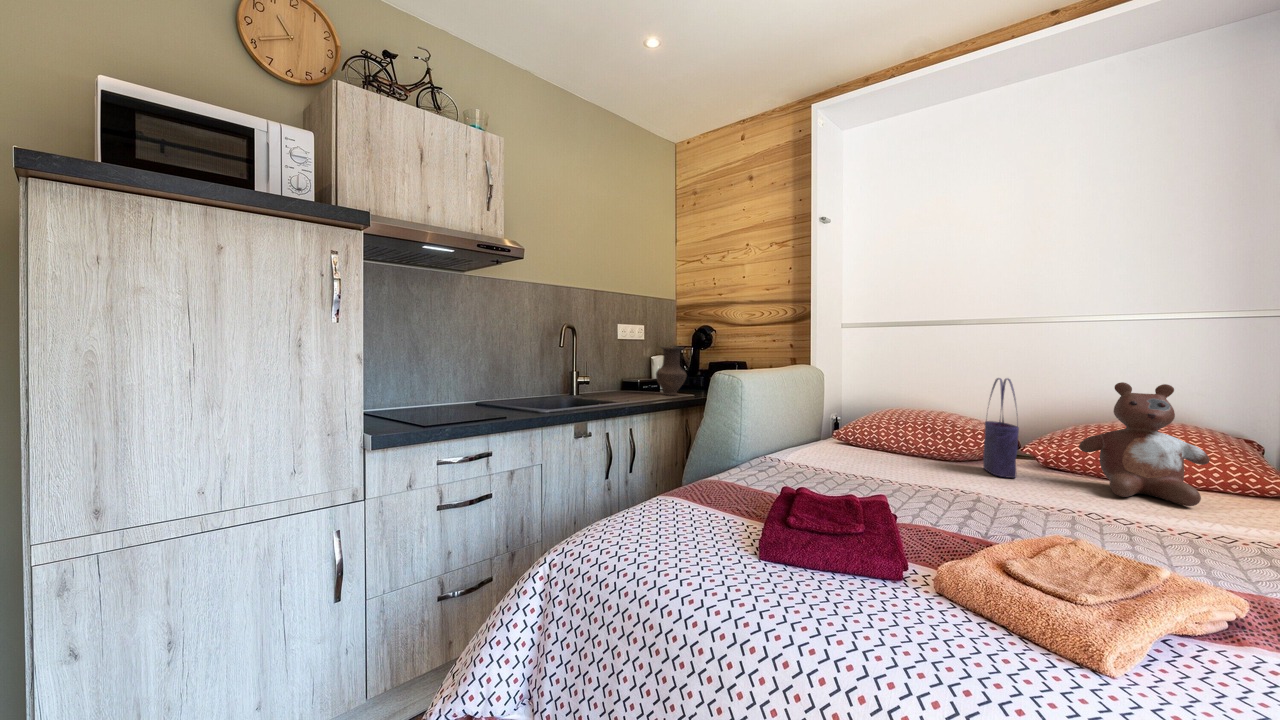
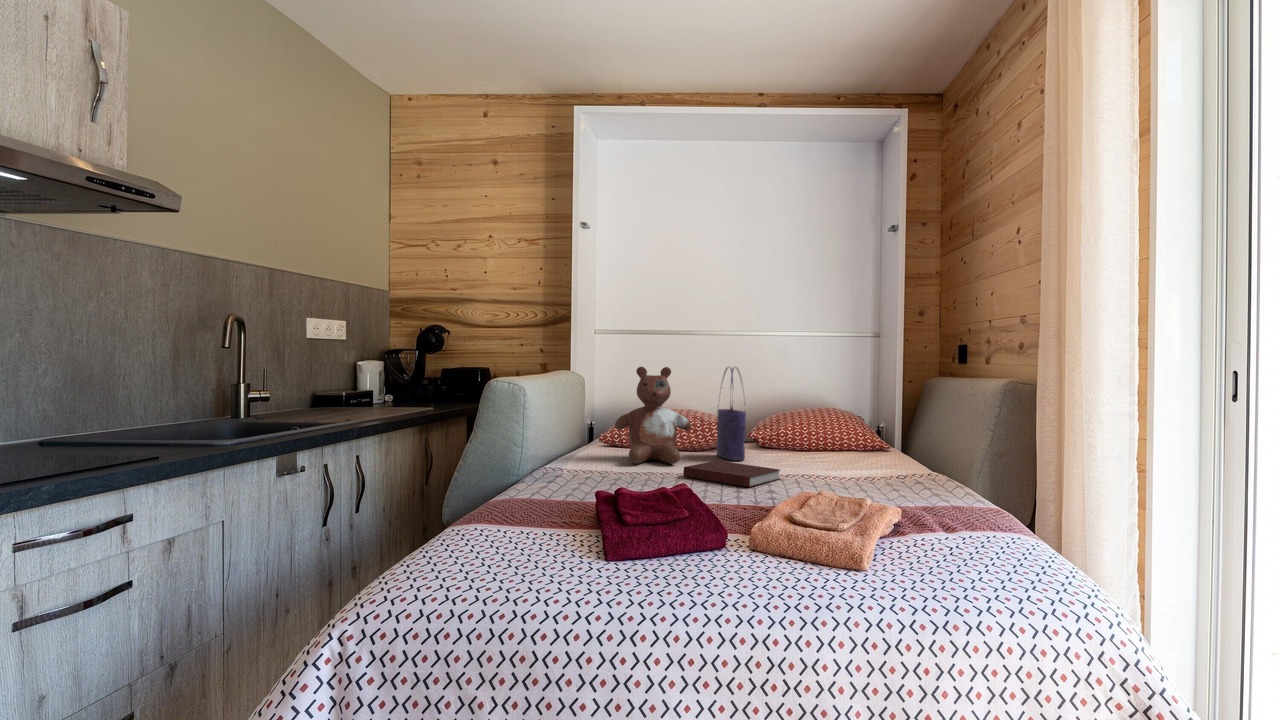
vase: present [656,347,686,395] -> none [317,338,367,408]
stuffed bear: present [1079,382,1210,506] -> present [615,367,691,464]
notebook: none [923,474,1051,511] -> present [684,461,780,487]

